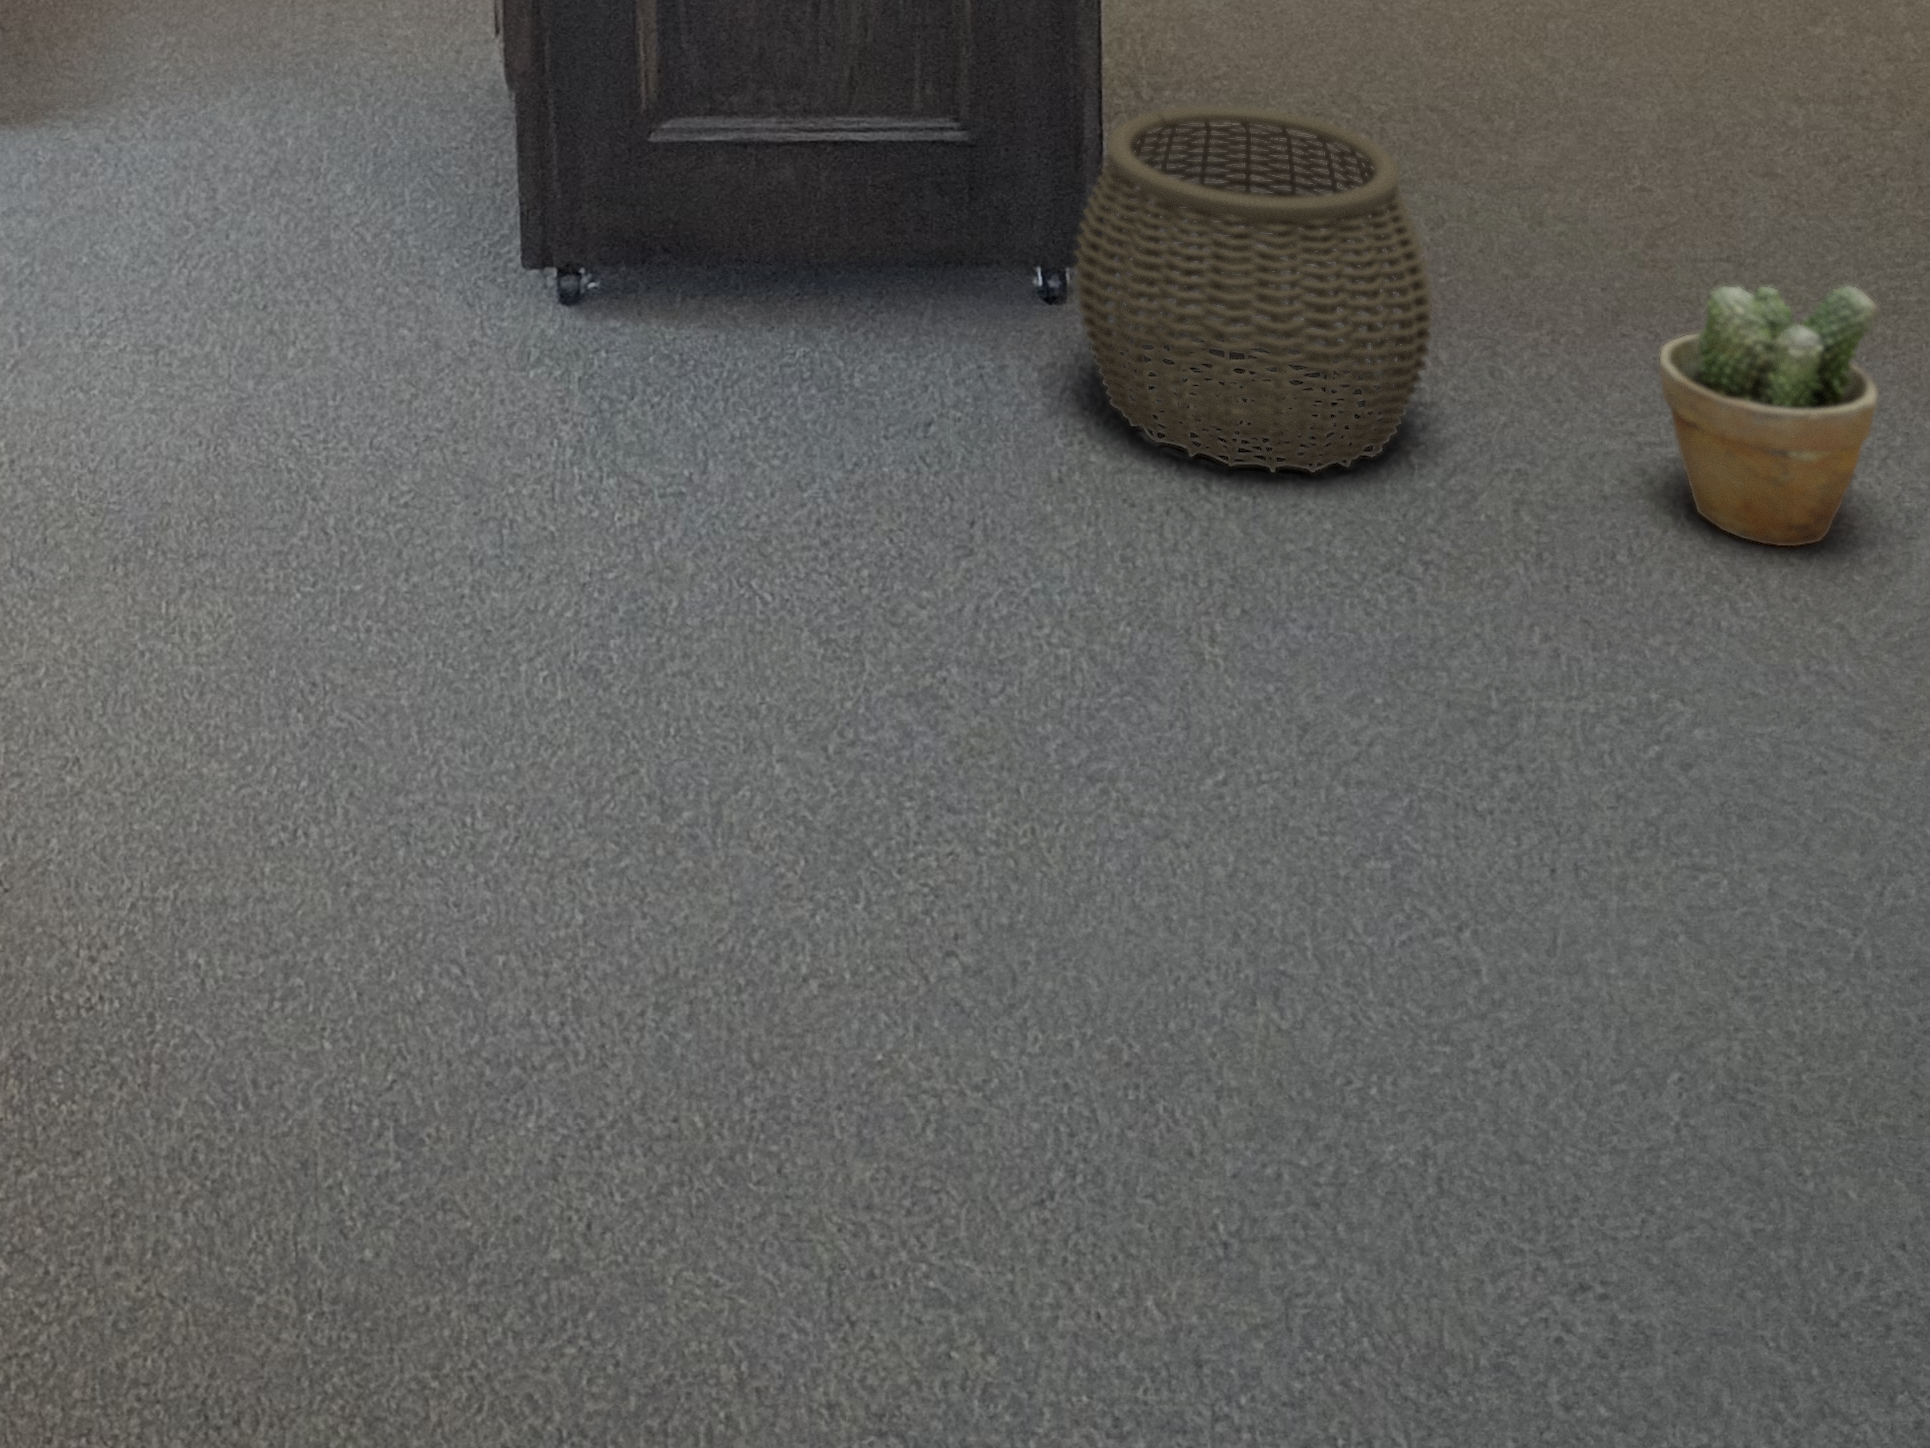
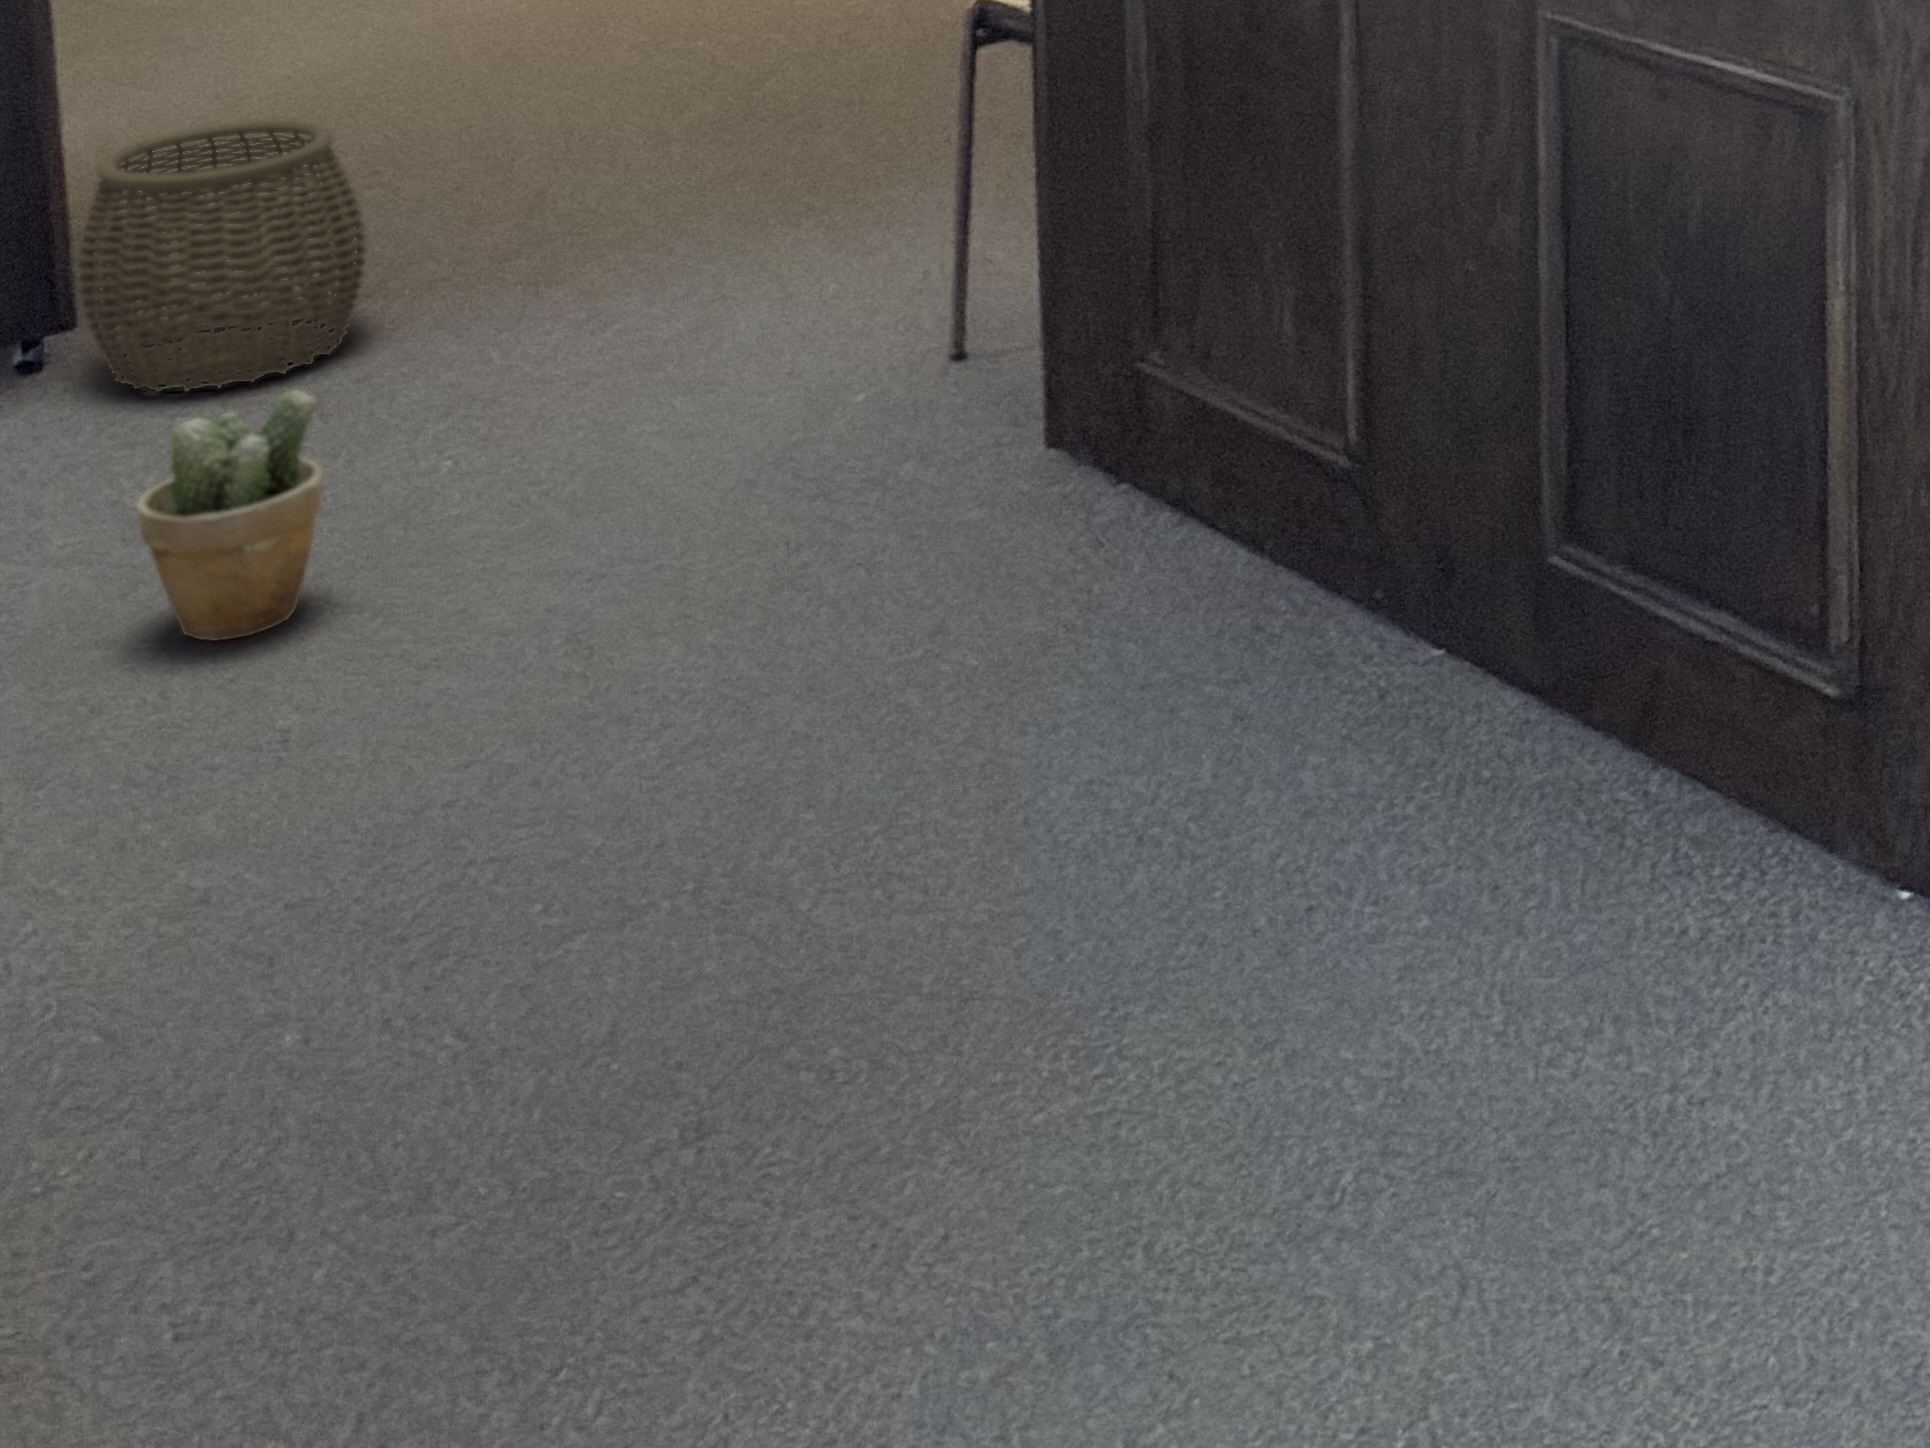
potted plant: present [1660,286,1878,546] -> present [136,390,322,641]

